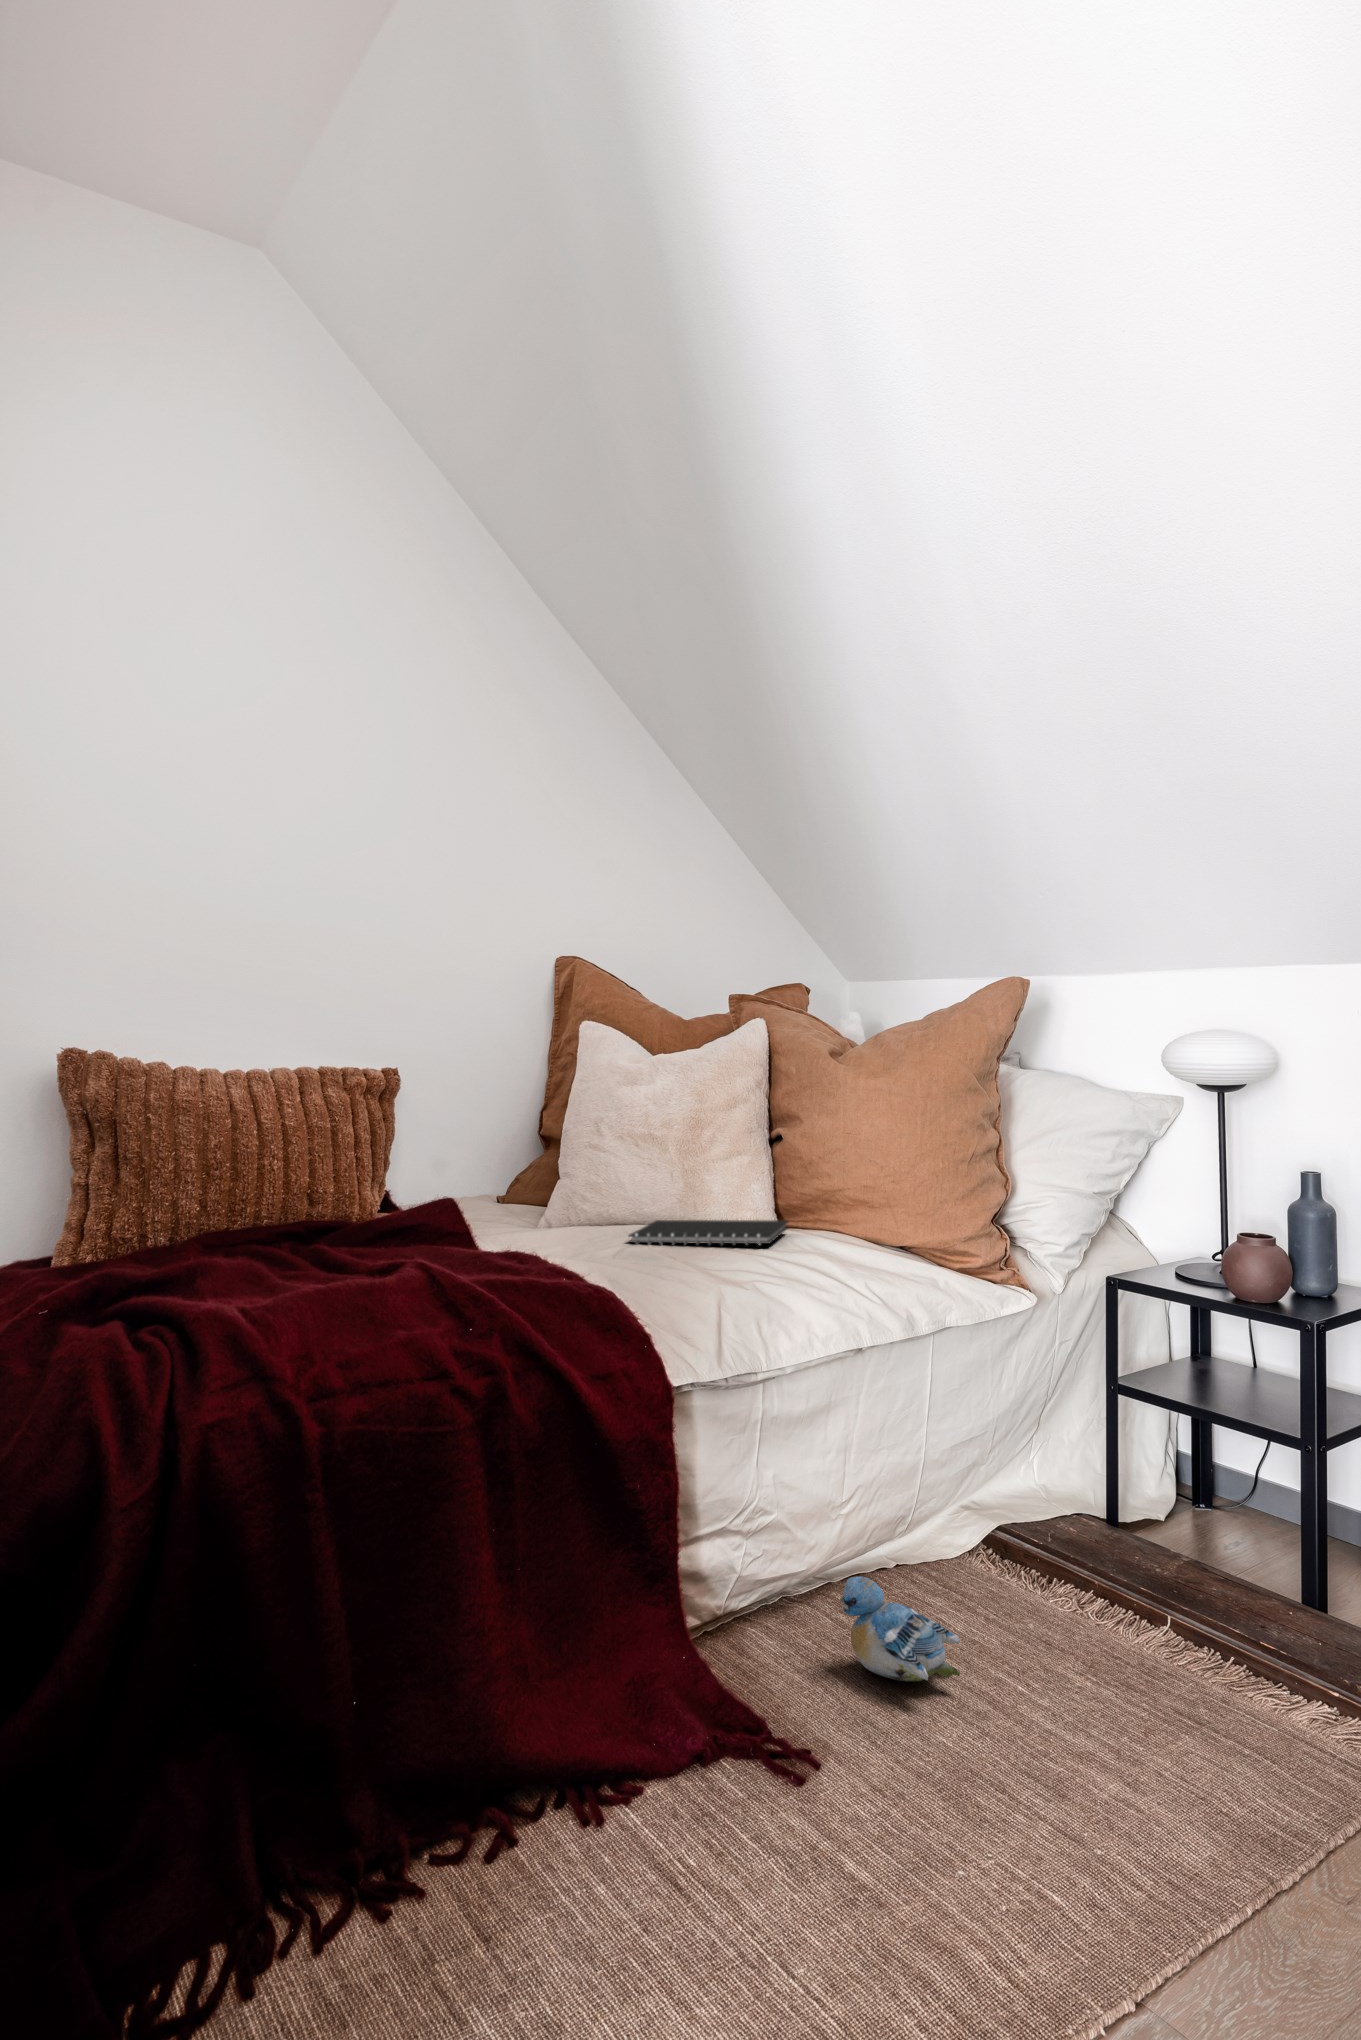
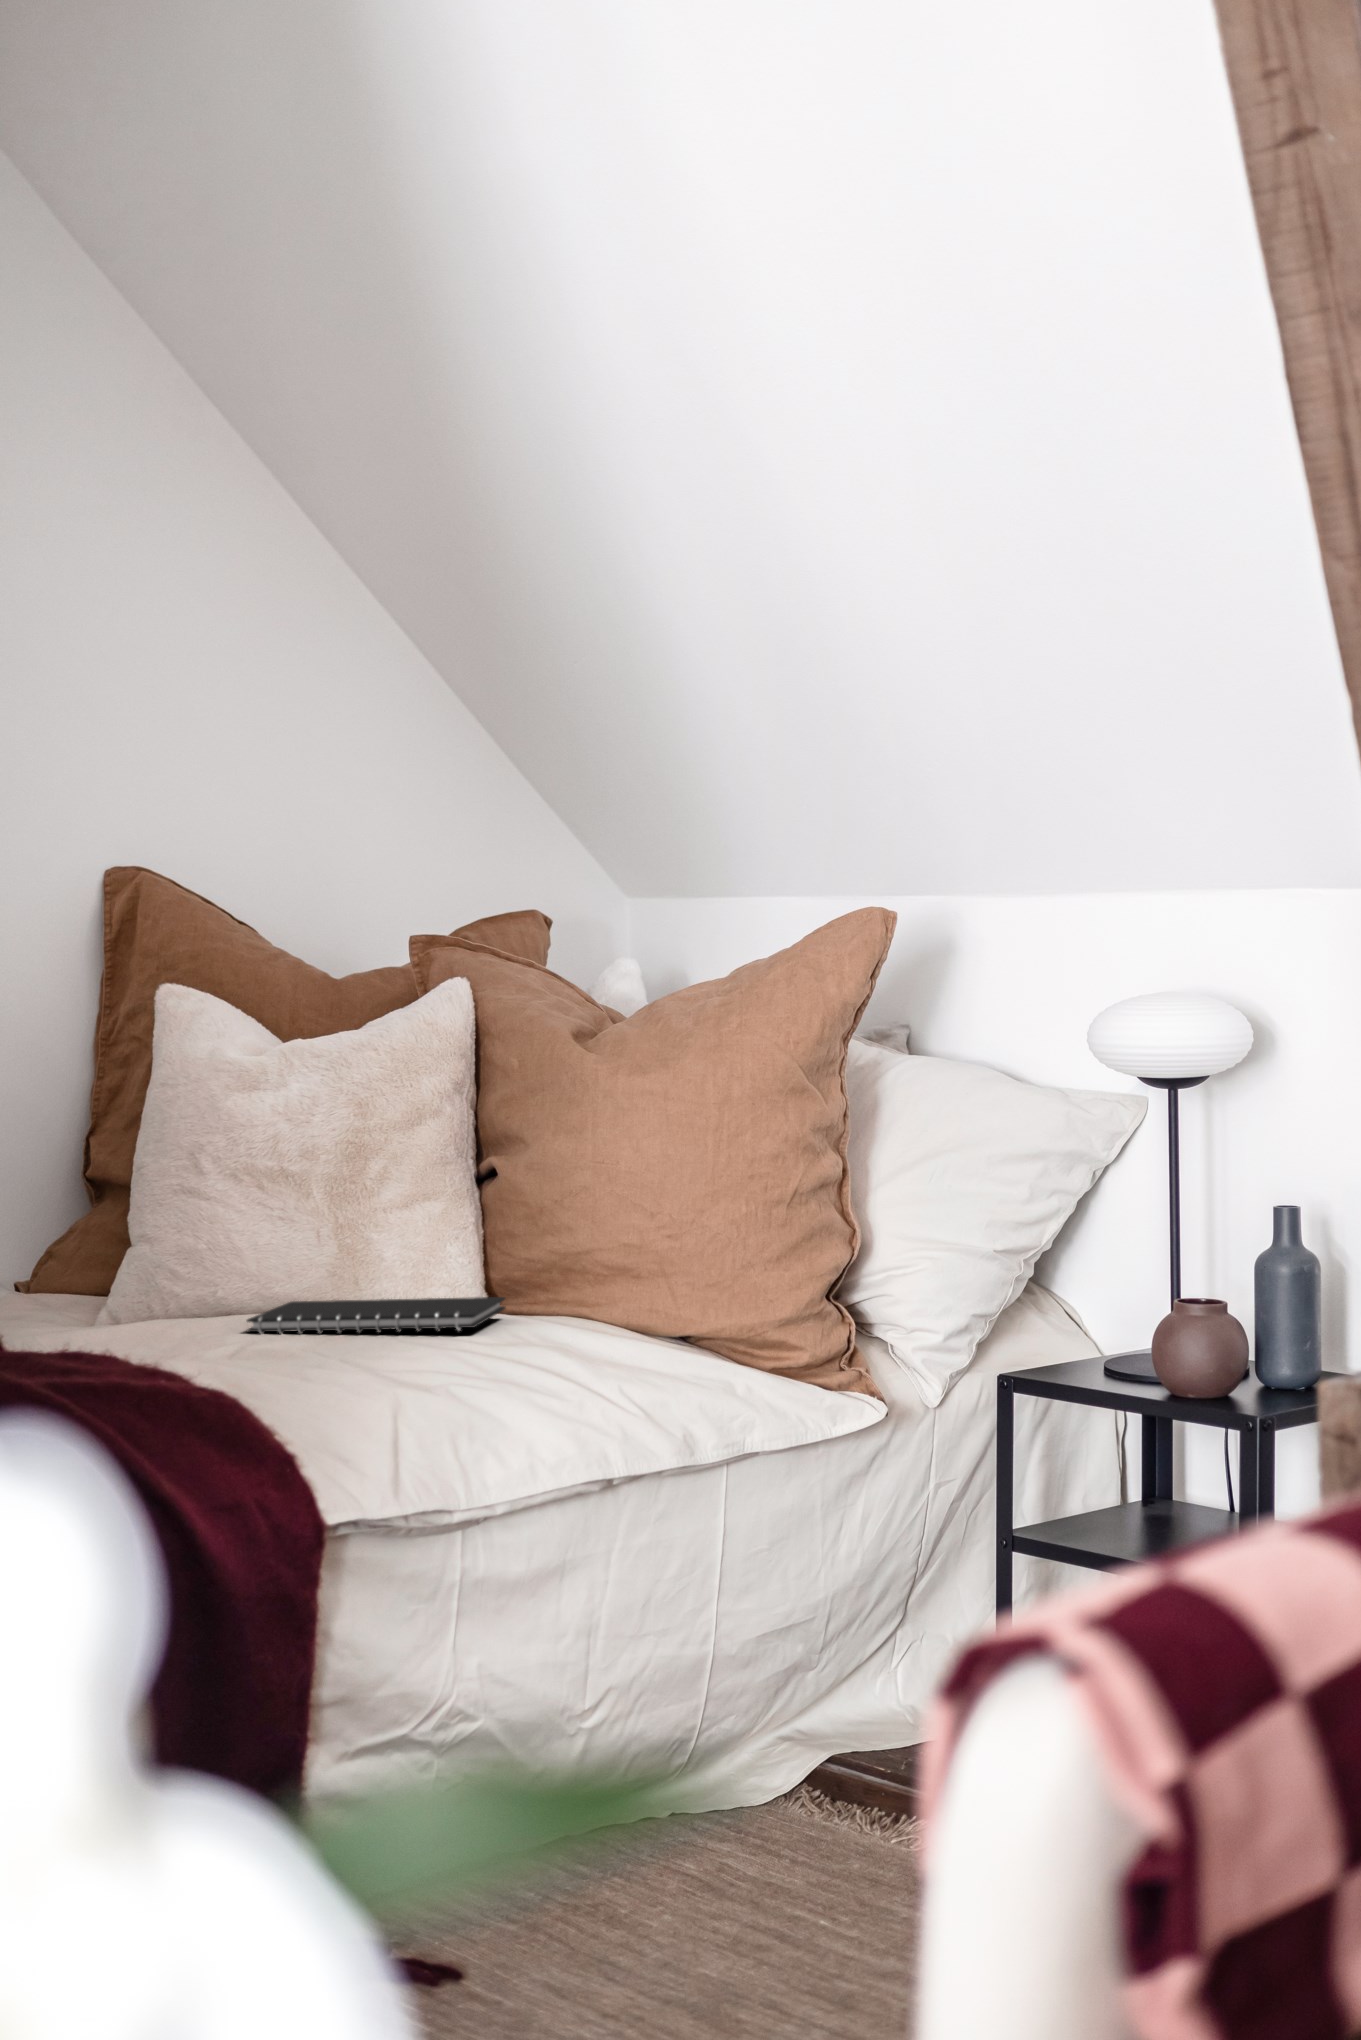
plush toy: present [840,1577,960,1682] -> none [577,1803,754,1947]

